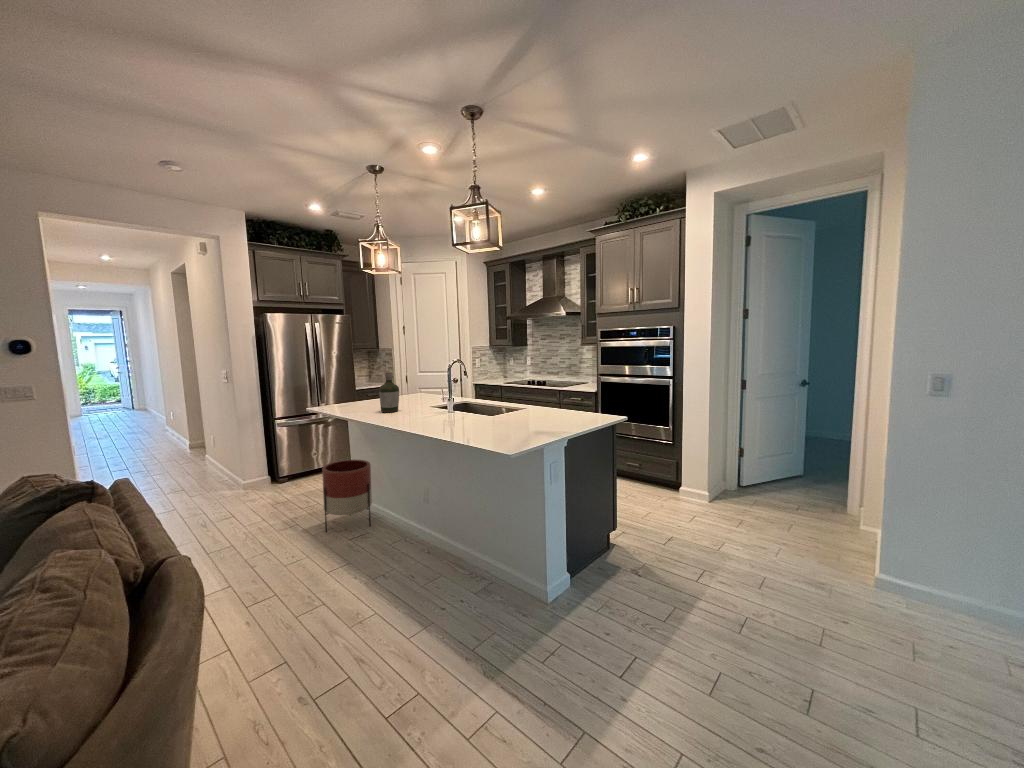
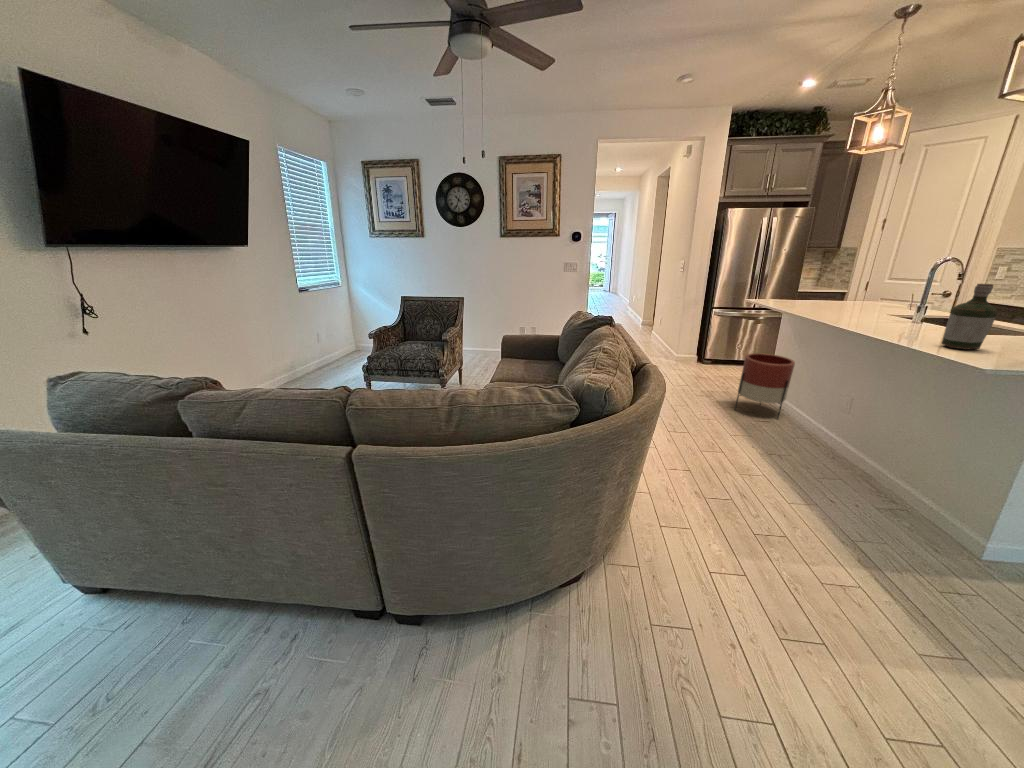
bottle: present [379,372,399,412] -> present [942,284,998,350]

